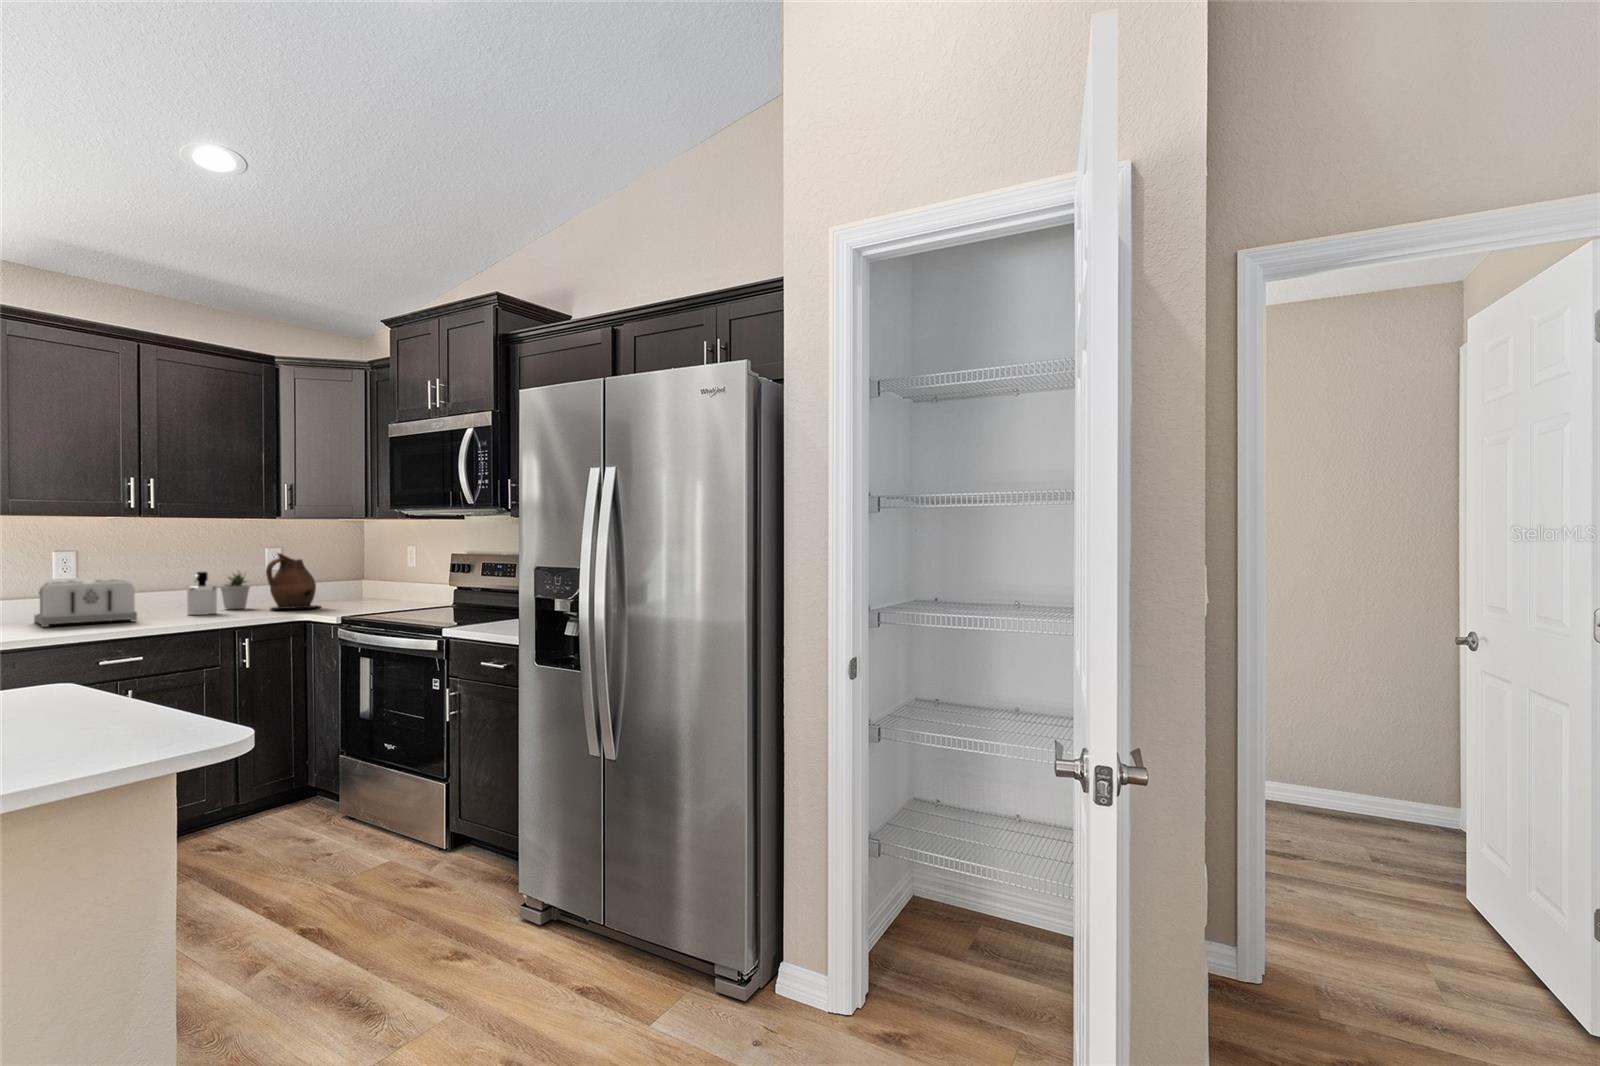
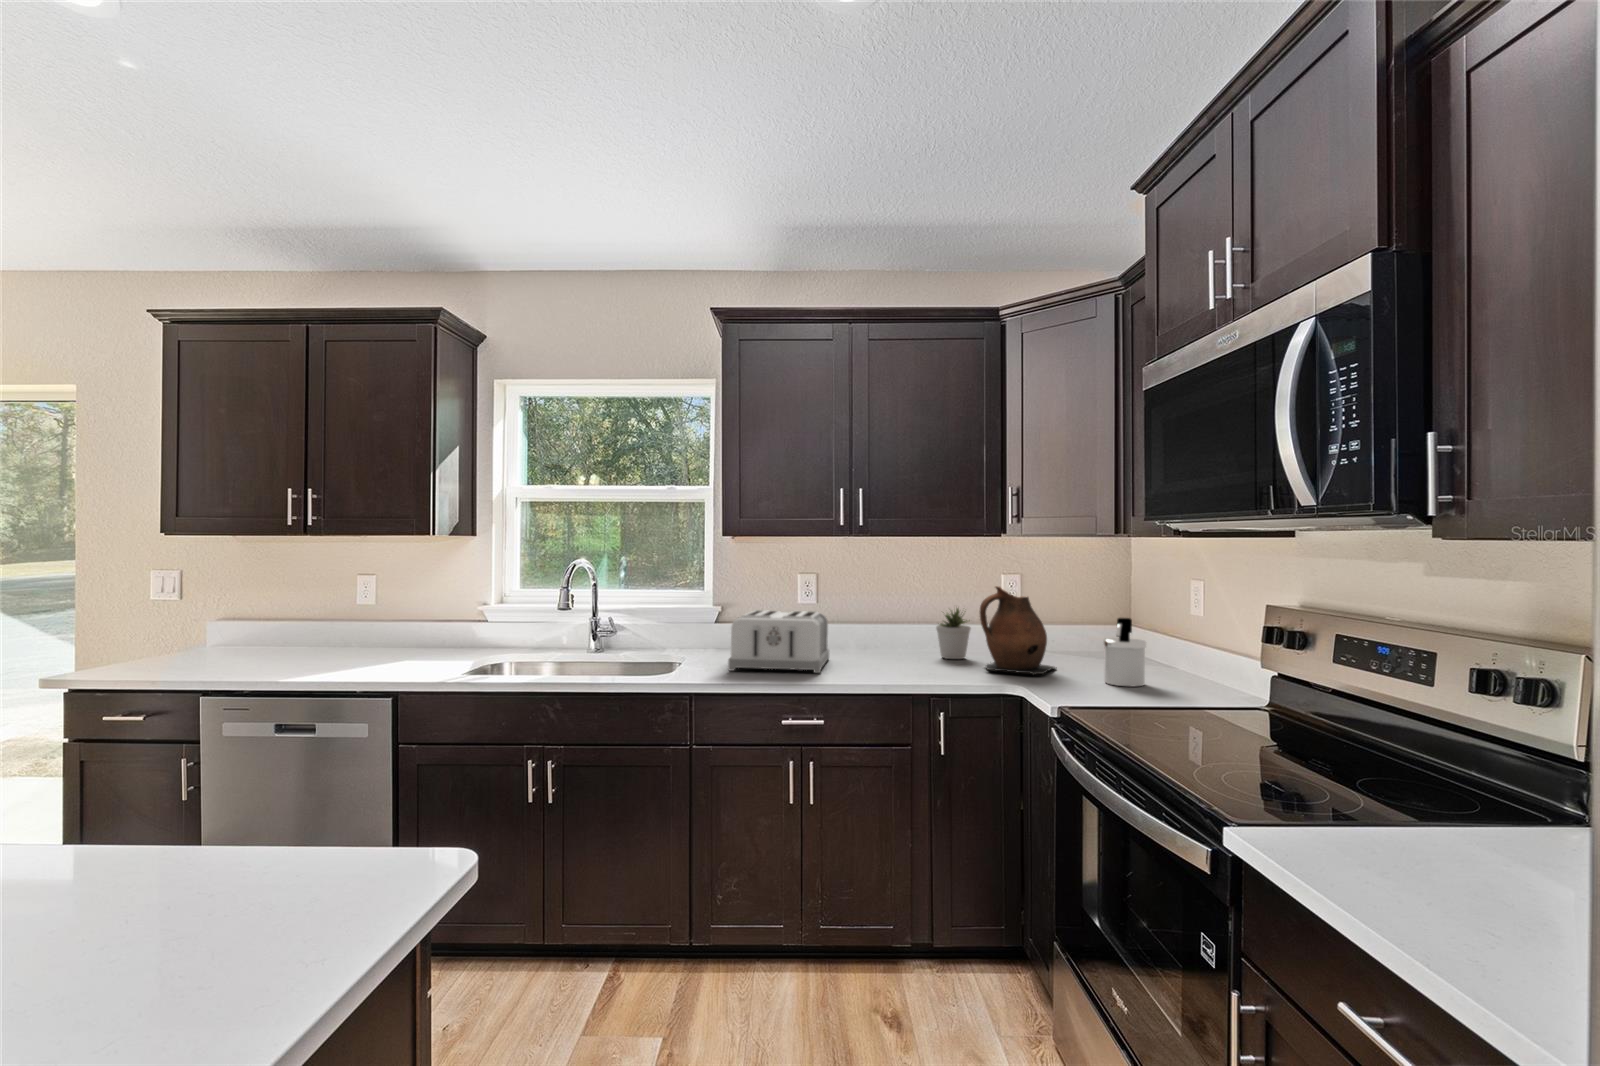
soap dispenser: present [186,572,218,615] -> present [1103,618,1146,687]

